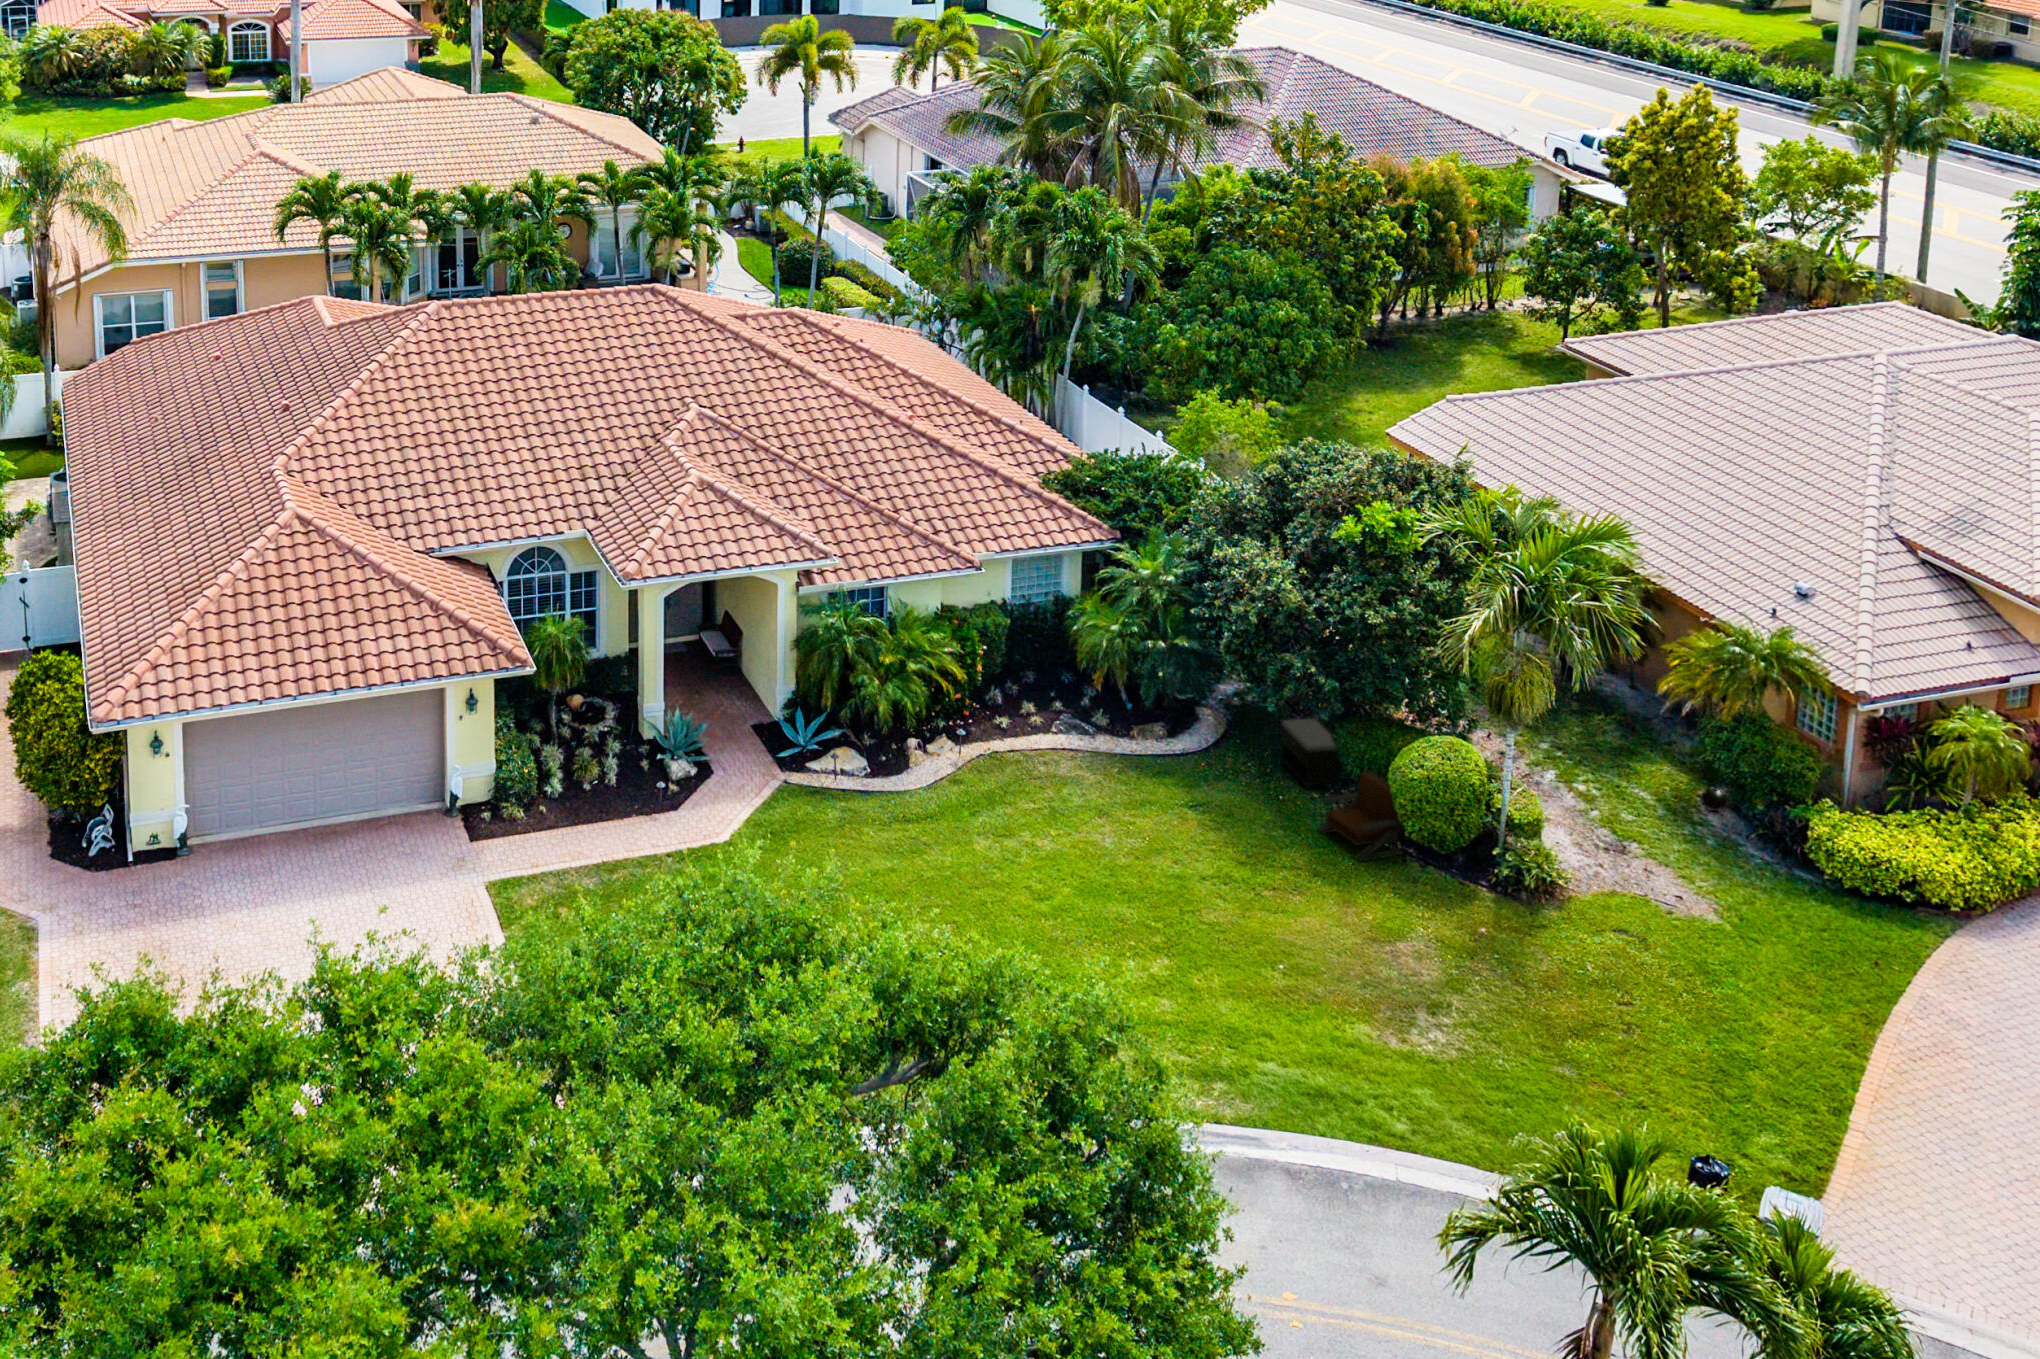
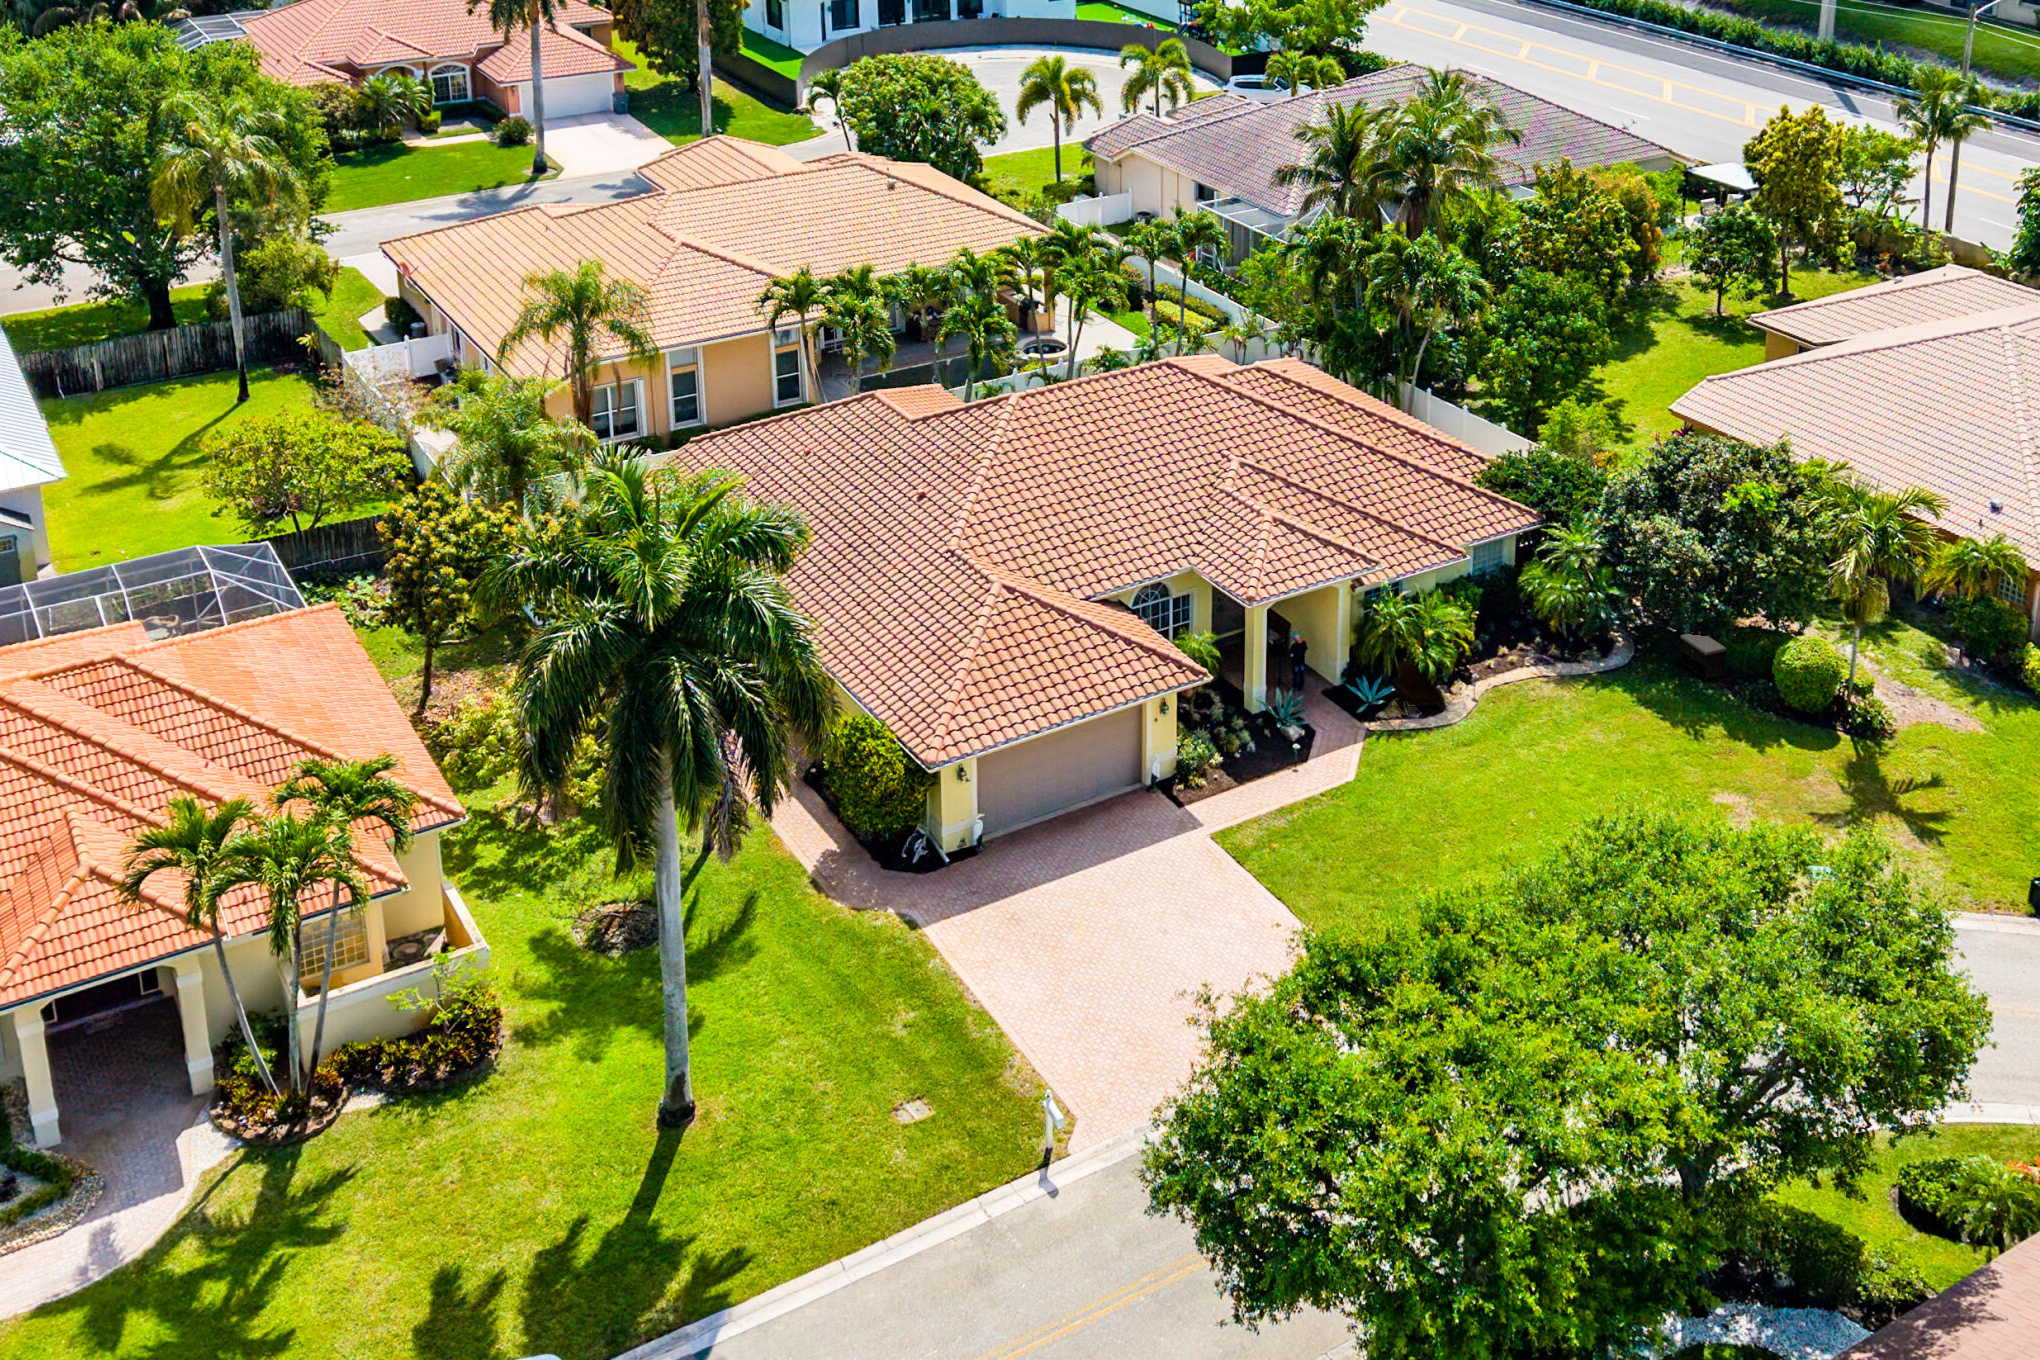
potted tree: present [1696,764,1727,811] -> none [1939,623,1963,658]
lounge chair: present [1318,772,1404,862] -> present [1392,662,1447,716]

